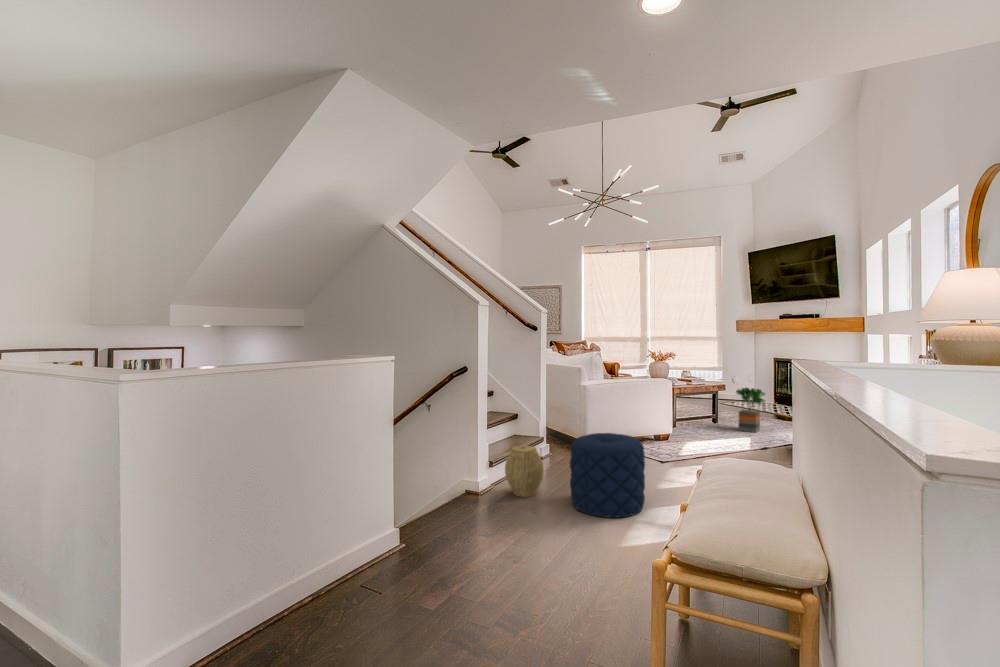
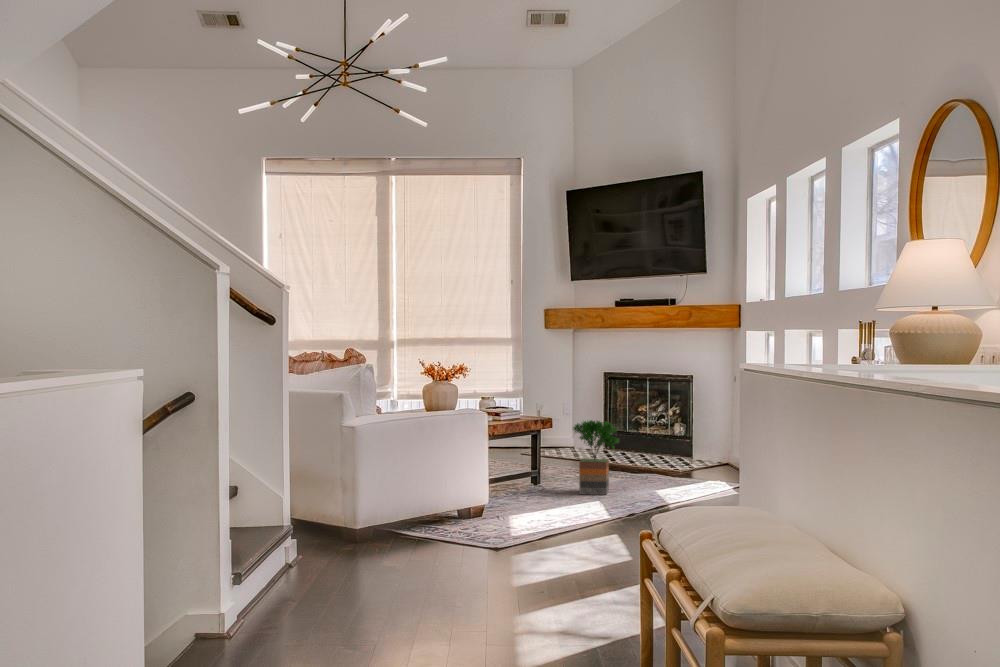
pouf: present [570,433,645,518] -> none [408,494,539,637]
woven basket: present [505,445,544,497] -> none [274,531,350,630]

